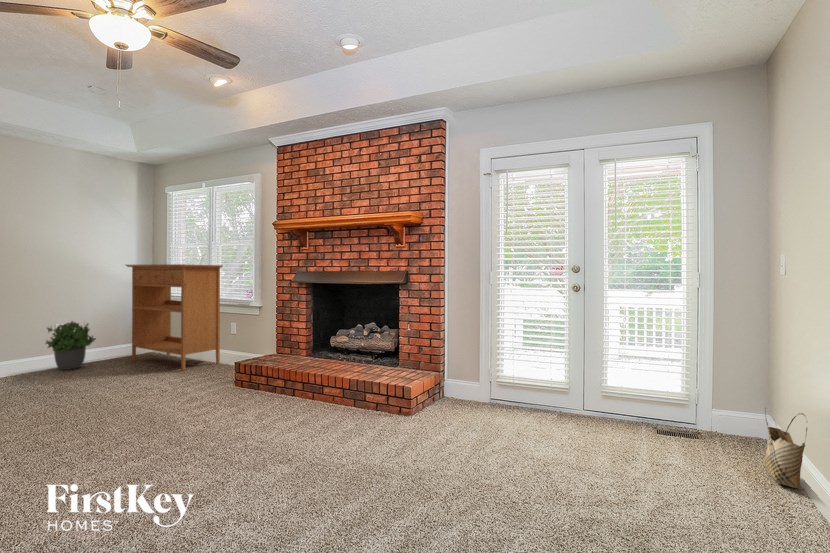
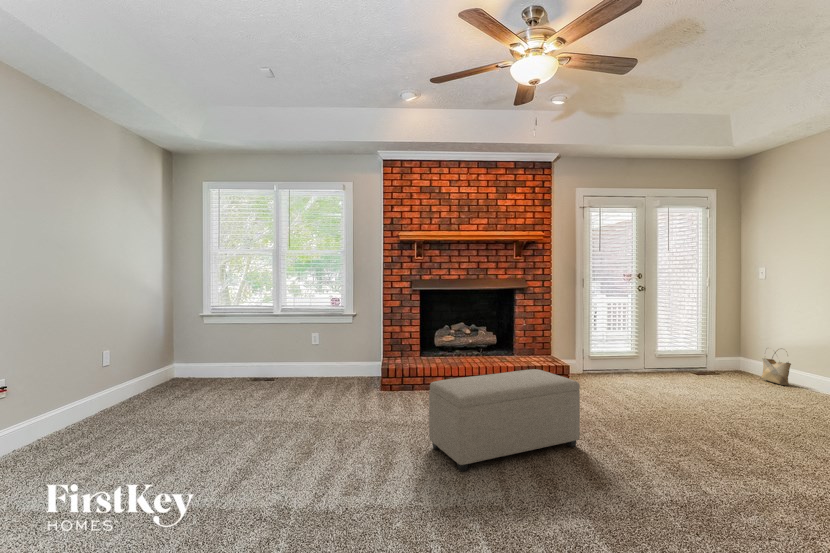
console table: present [126,264,223,371] -> none [180,274,307,389]
potted plant: present [46,321,96,370] -> none [108,346,170,409]
ottoman: none [27,372,230,477] -> present [429,369,580,471]

